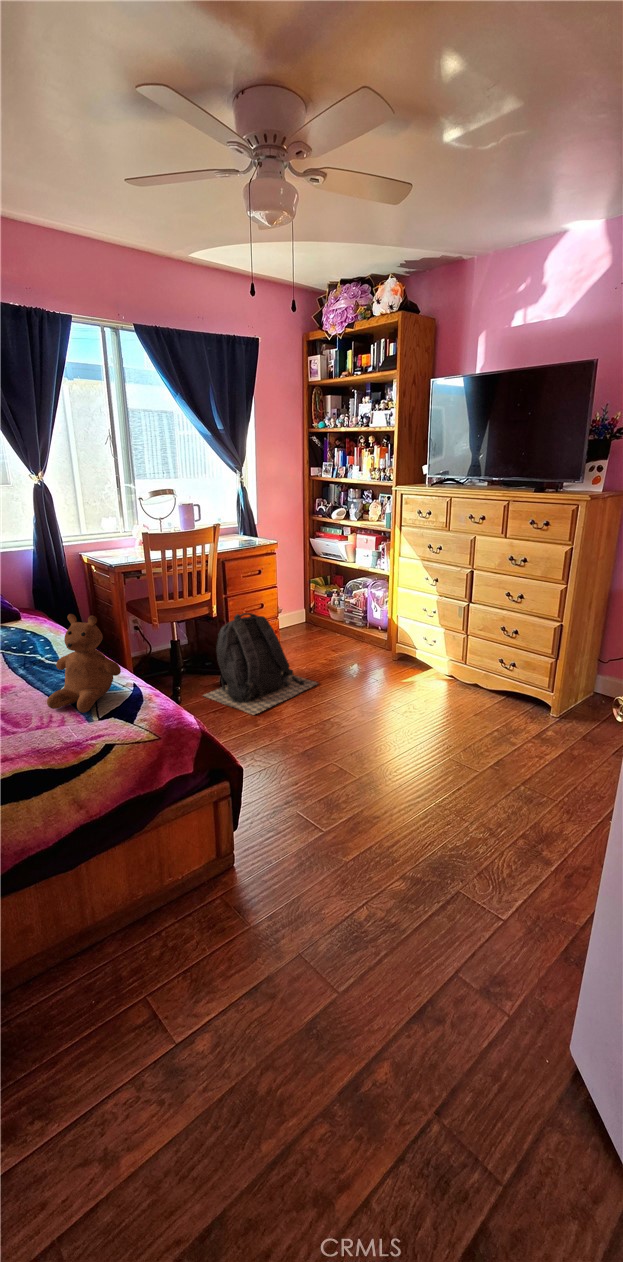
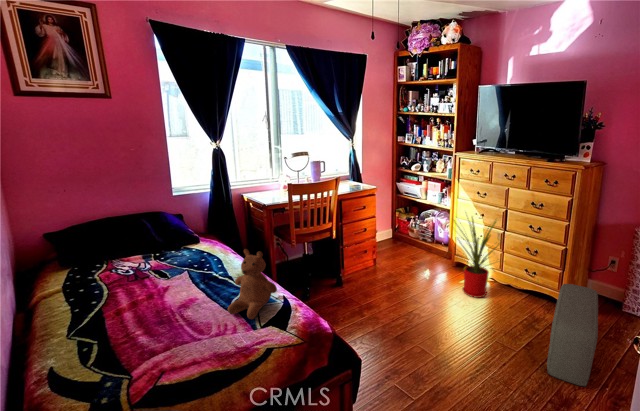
house plant: none [373,571,471,694] -> present [462,218,498,298]
backpack: present [203,613,318,715] -> none [324,235,403,306]
pouf: none [498,662,565,783] -> present [547,284,598,386]

